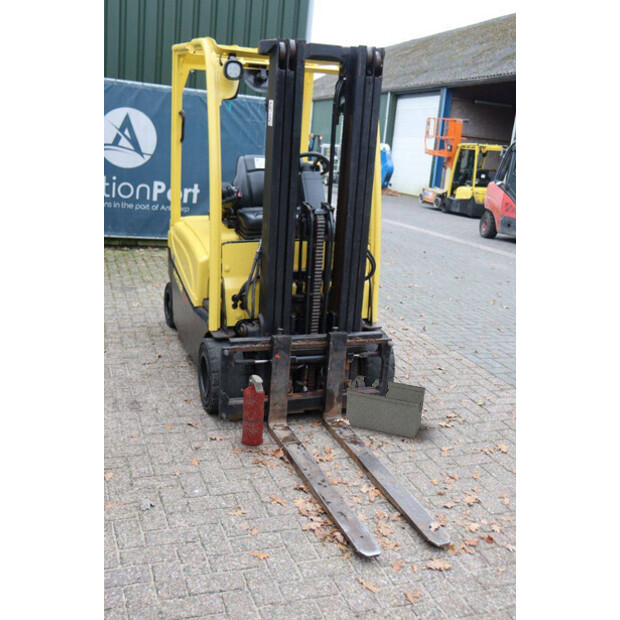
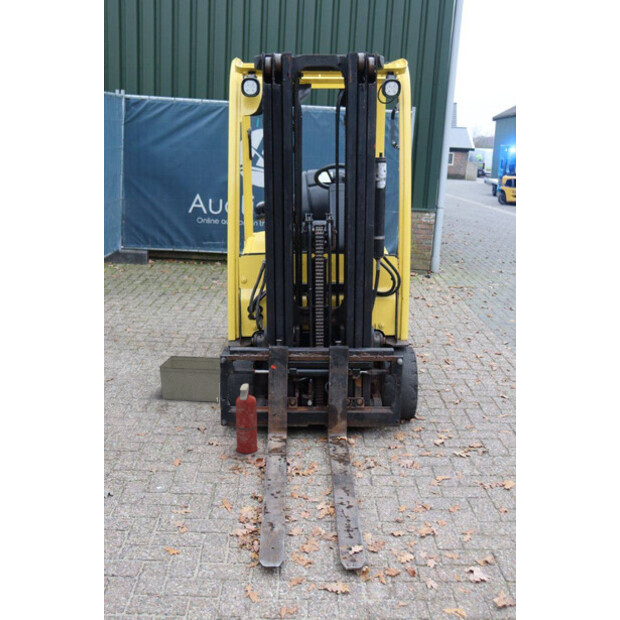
storage bin: present [346,376,425,438] -> present [159,356,220,402]

